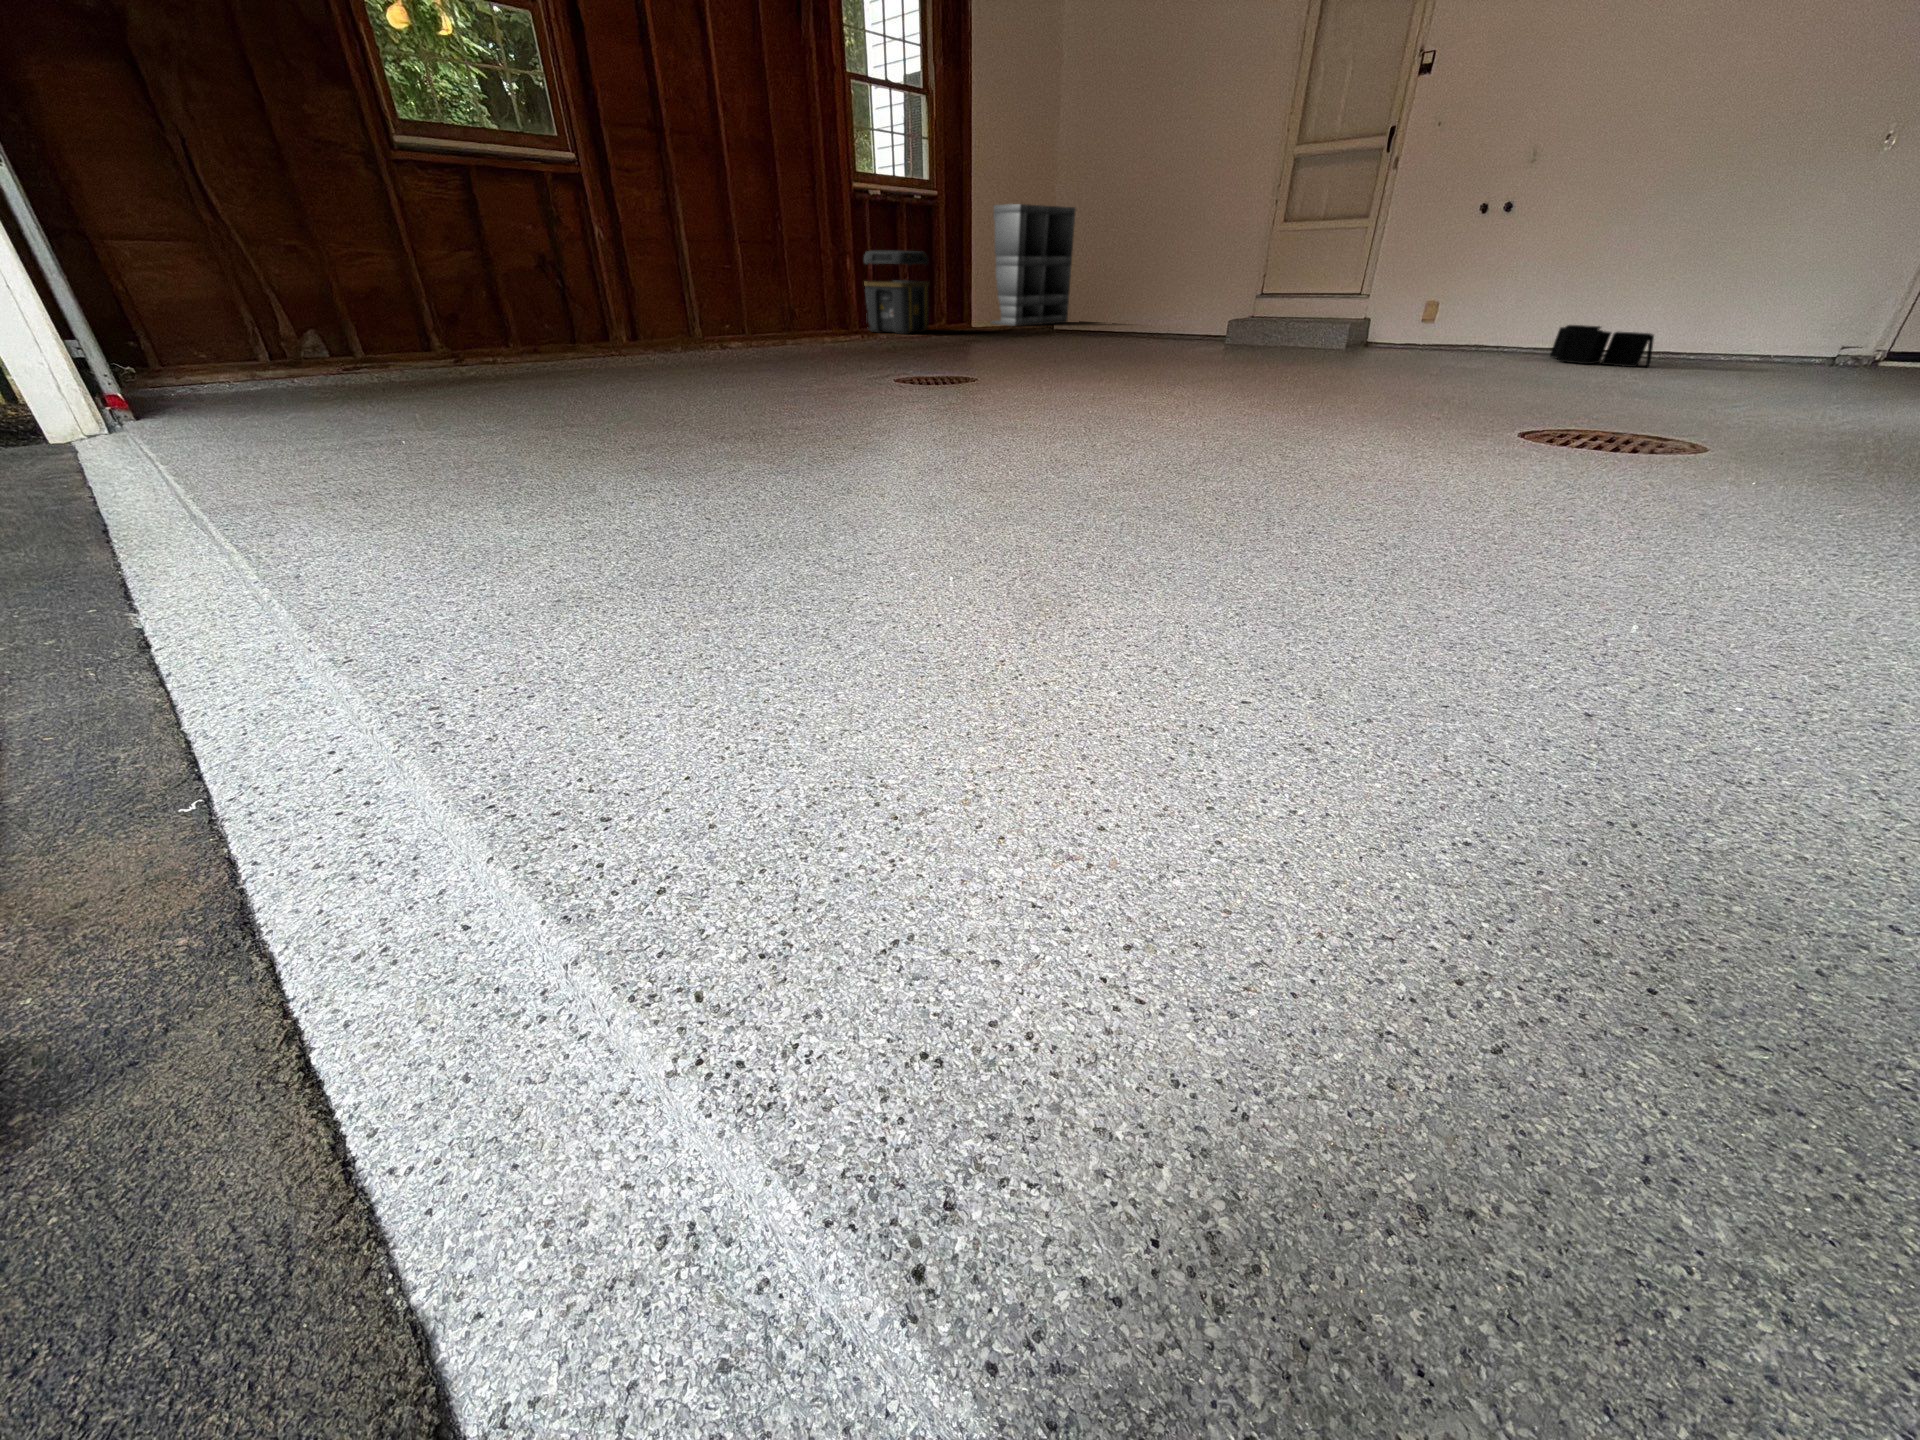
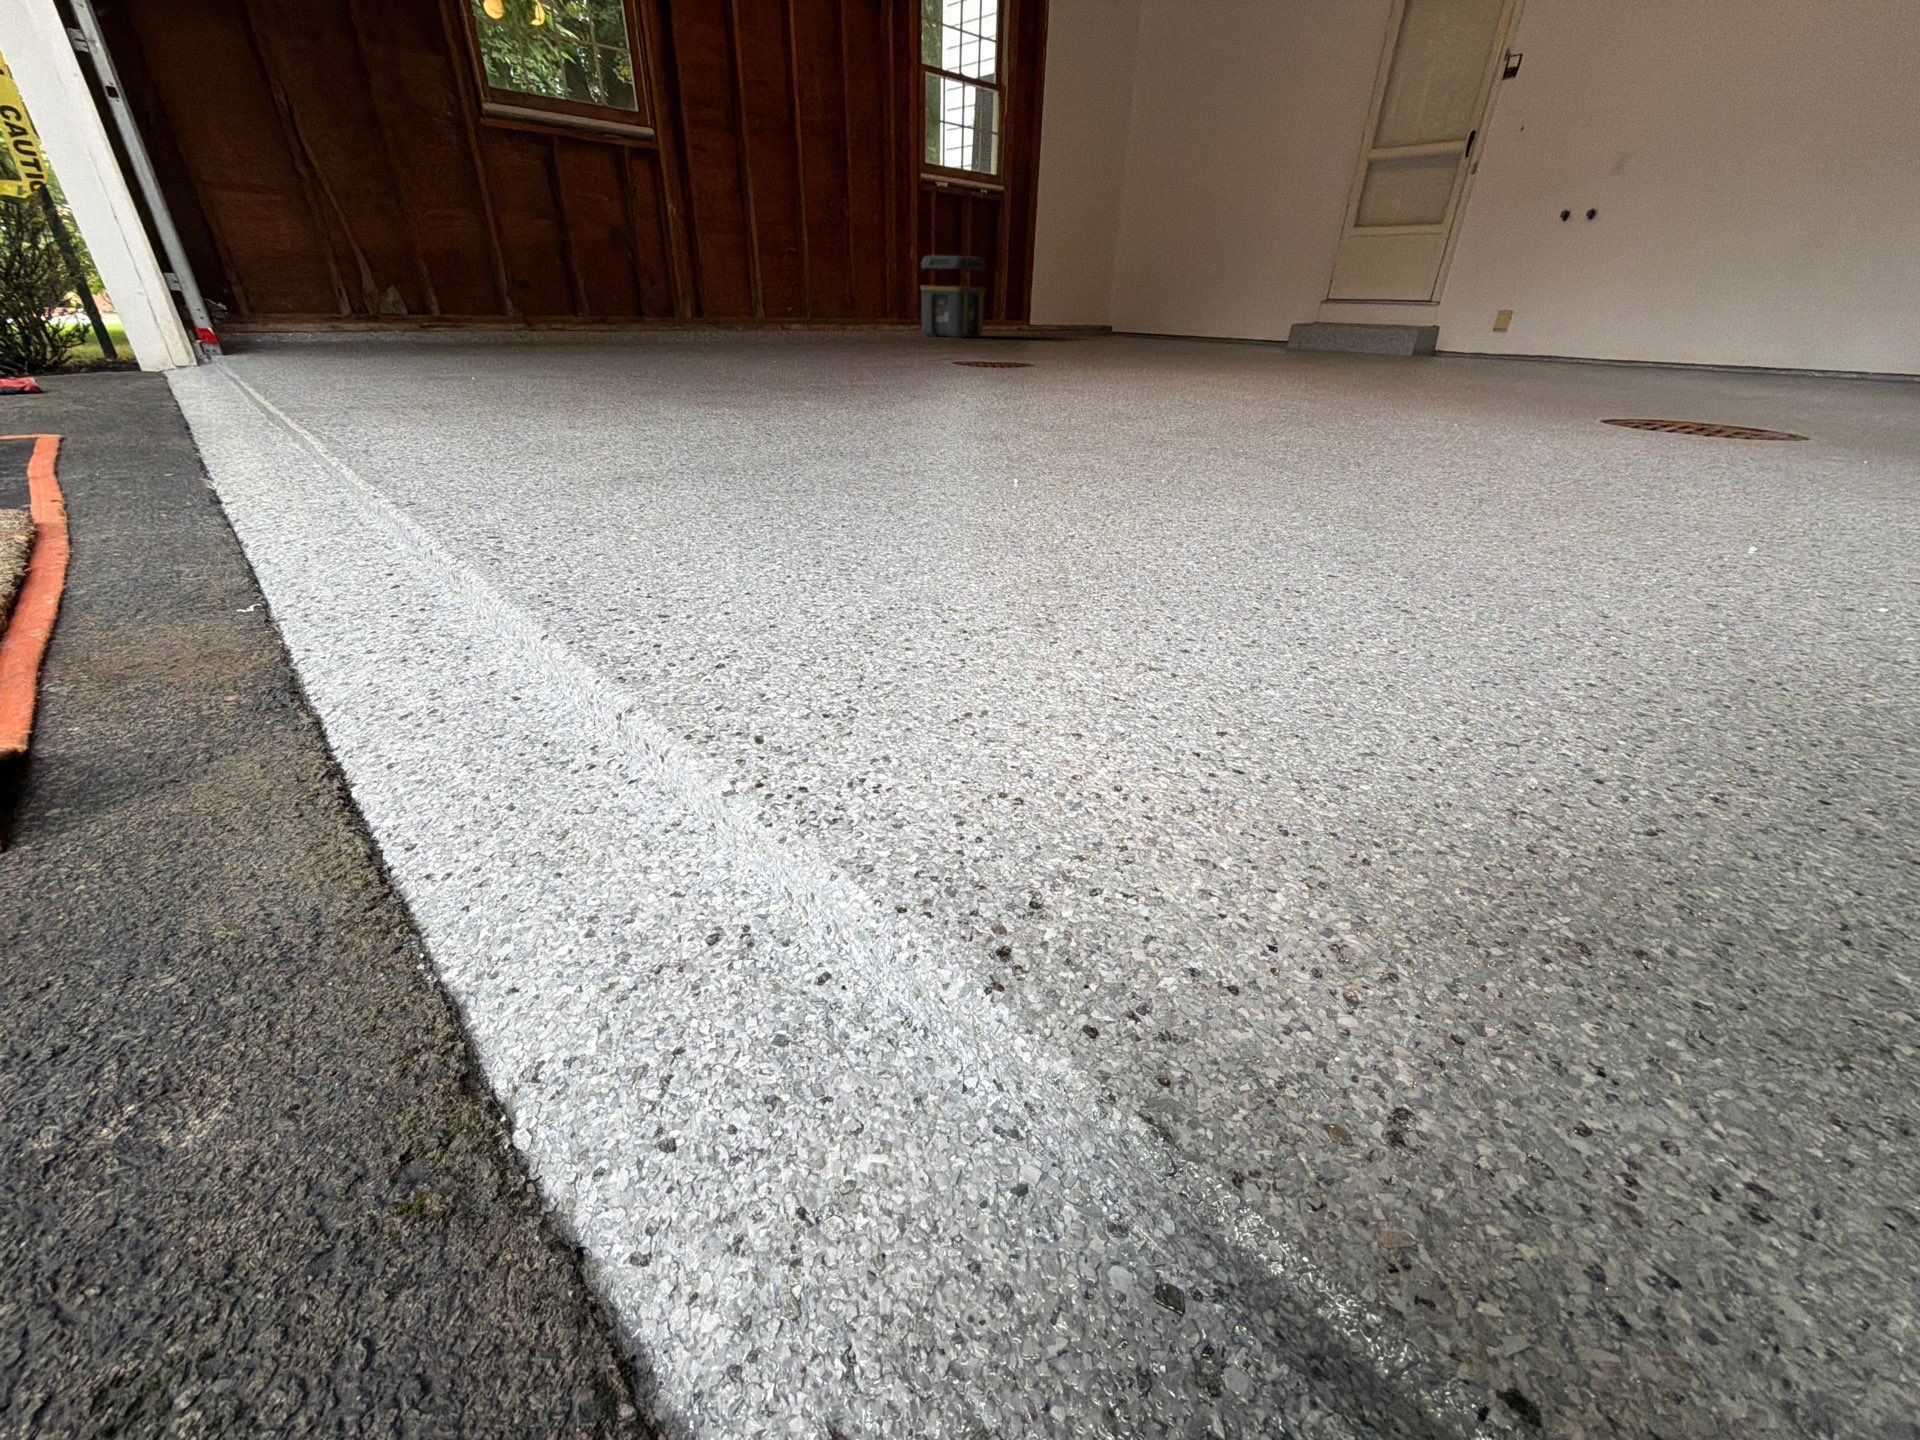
shelving unit: present [991,204,1076,326] -> none [1044,215,1134,336]
storage bin: present [1550,325,1654,367] -> none [1624,334,1739,376]

